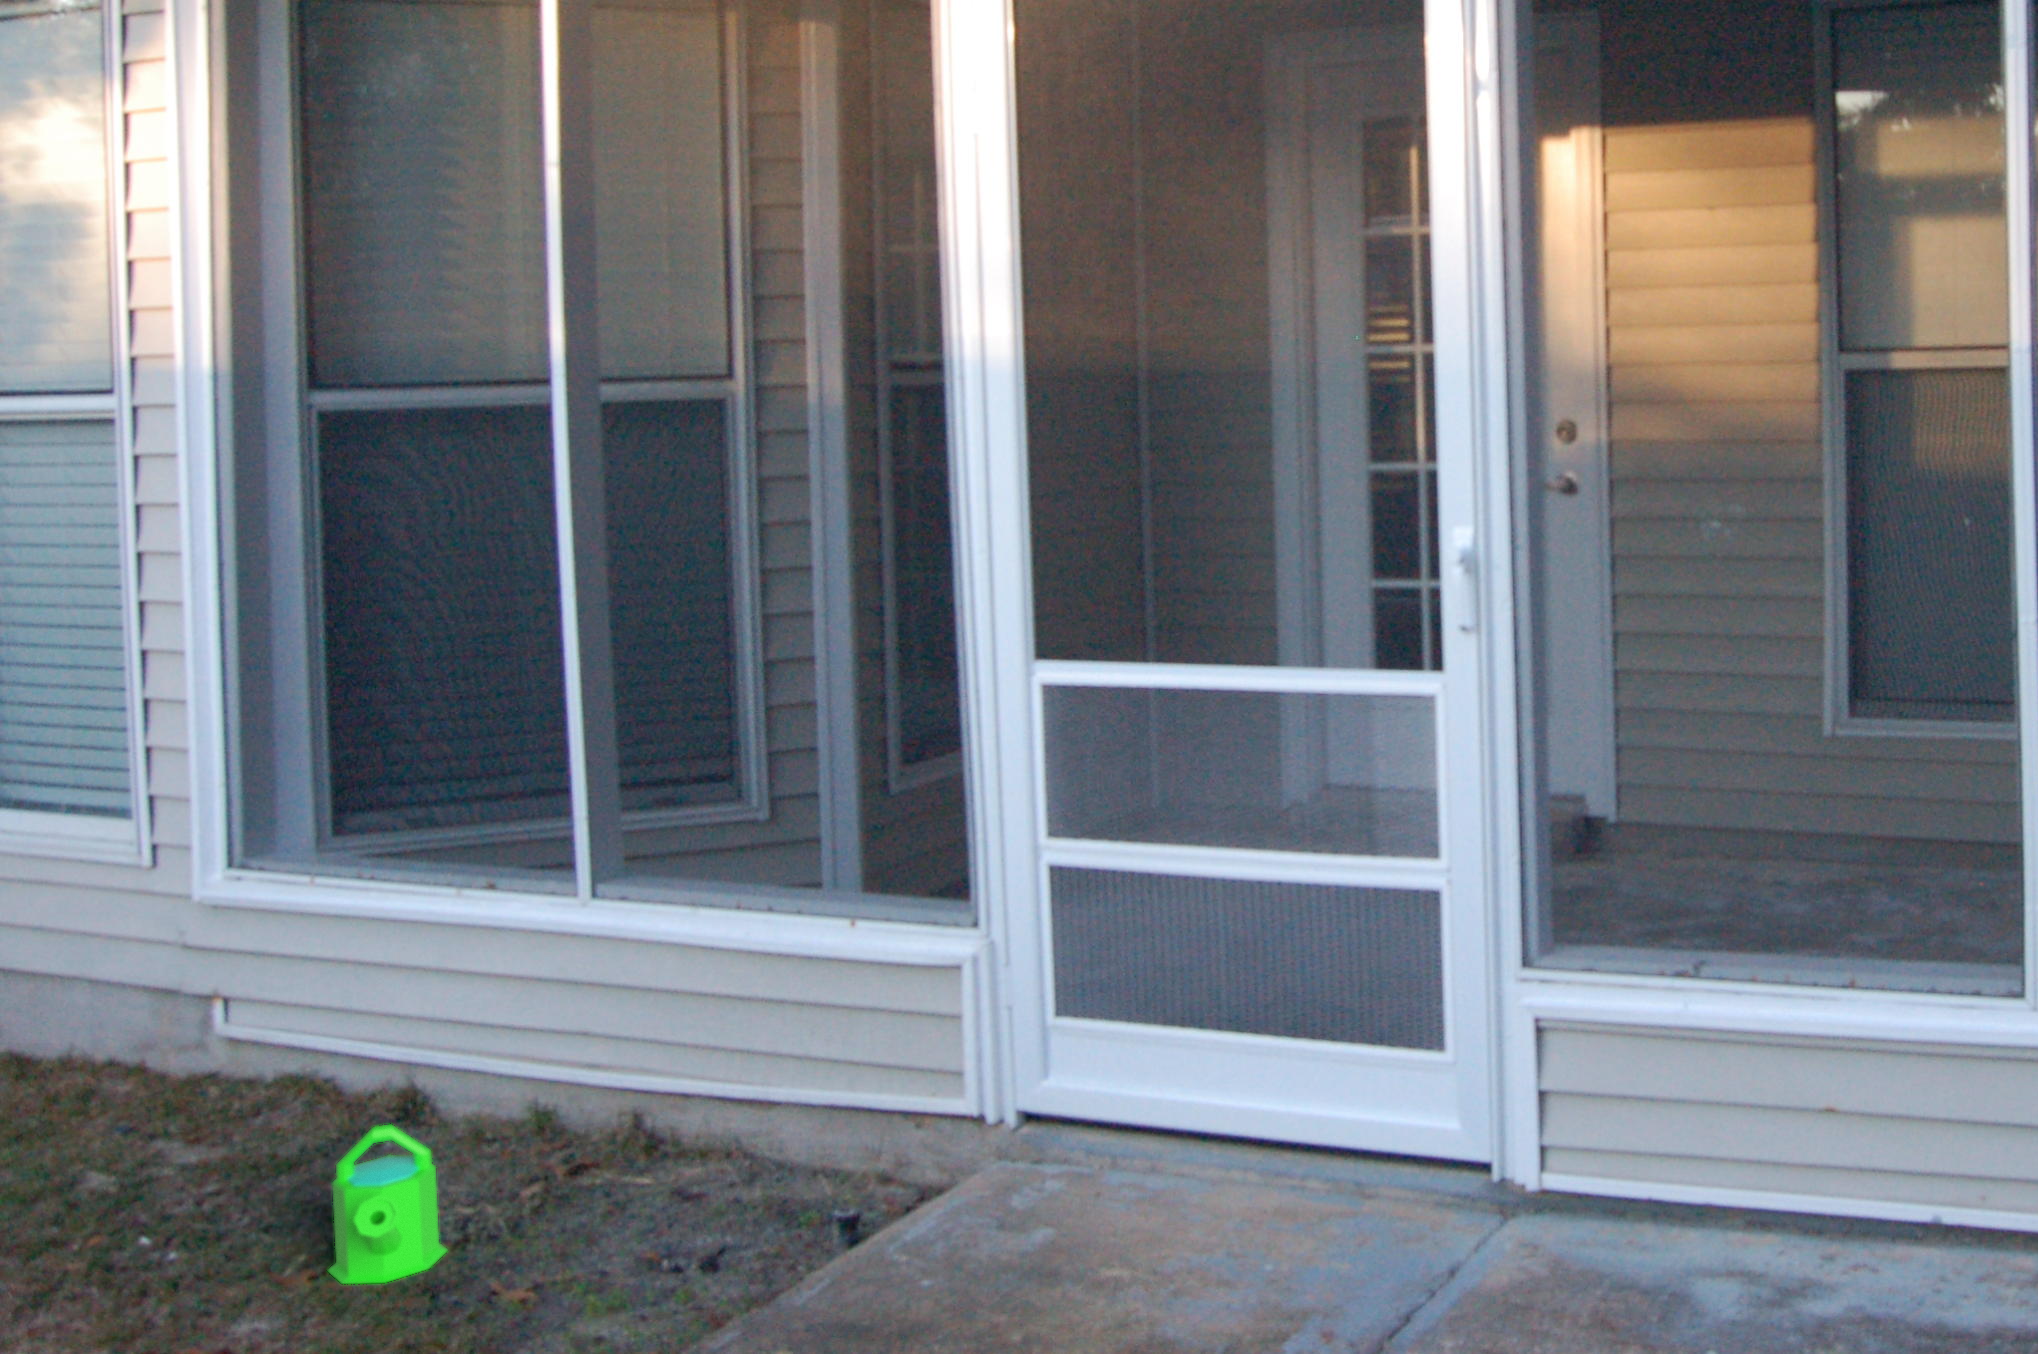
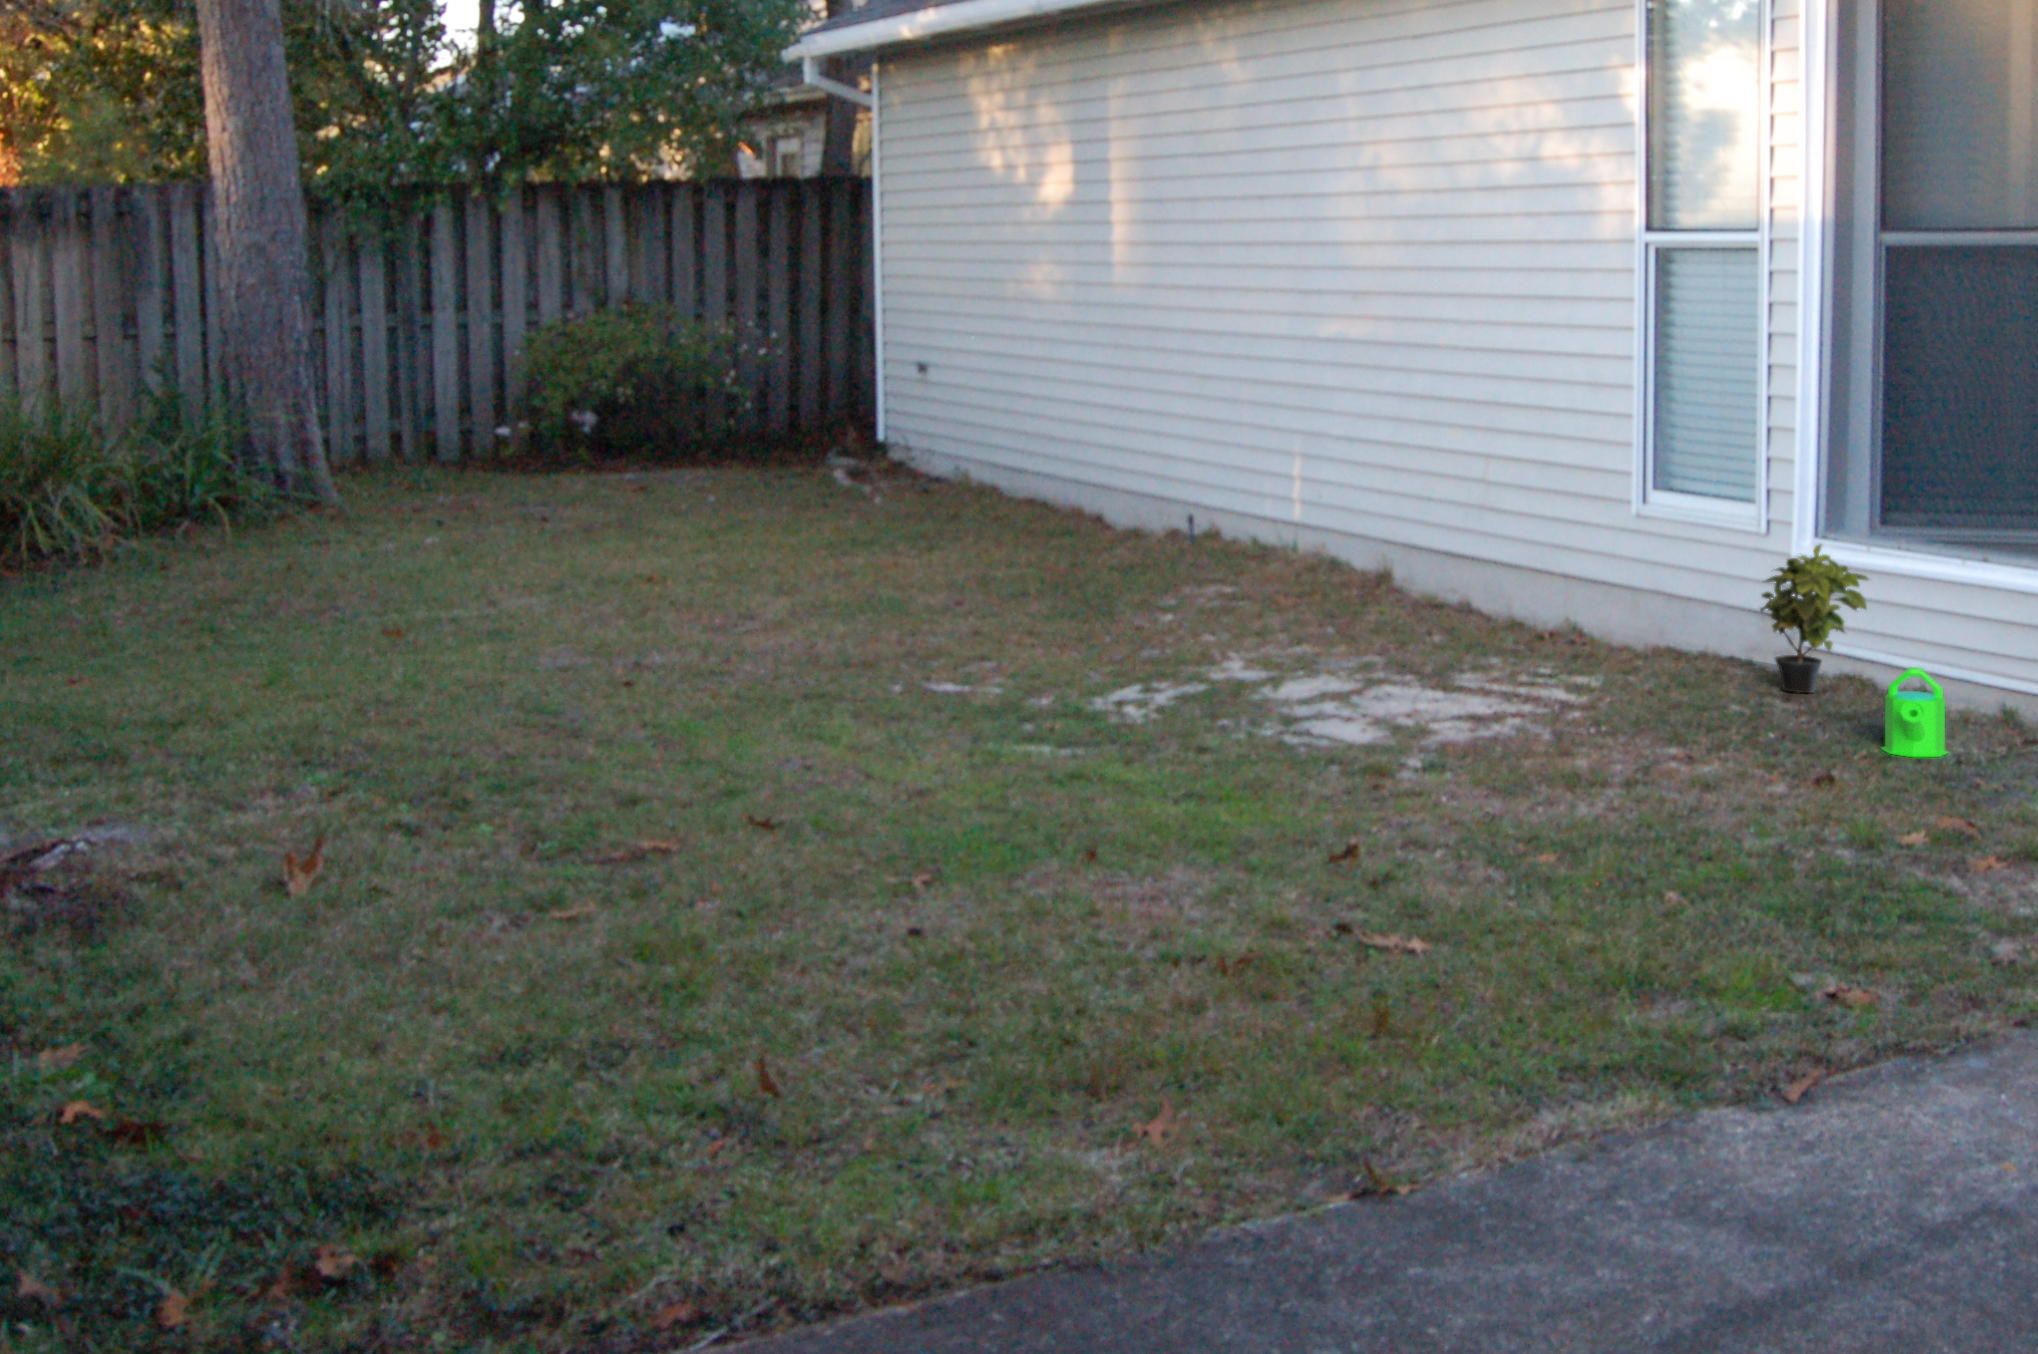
potted plant: none [129,891,323,1140] -> present [1760,545,1869,693]

